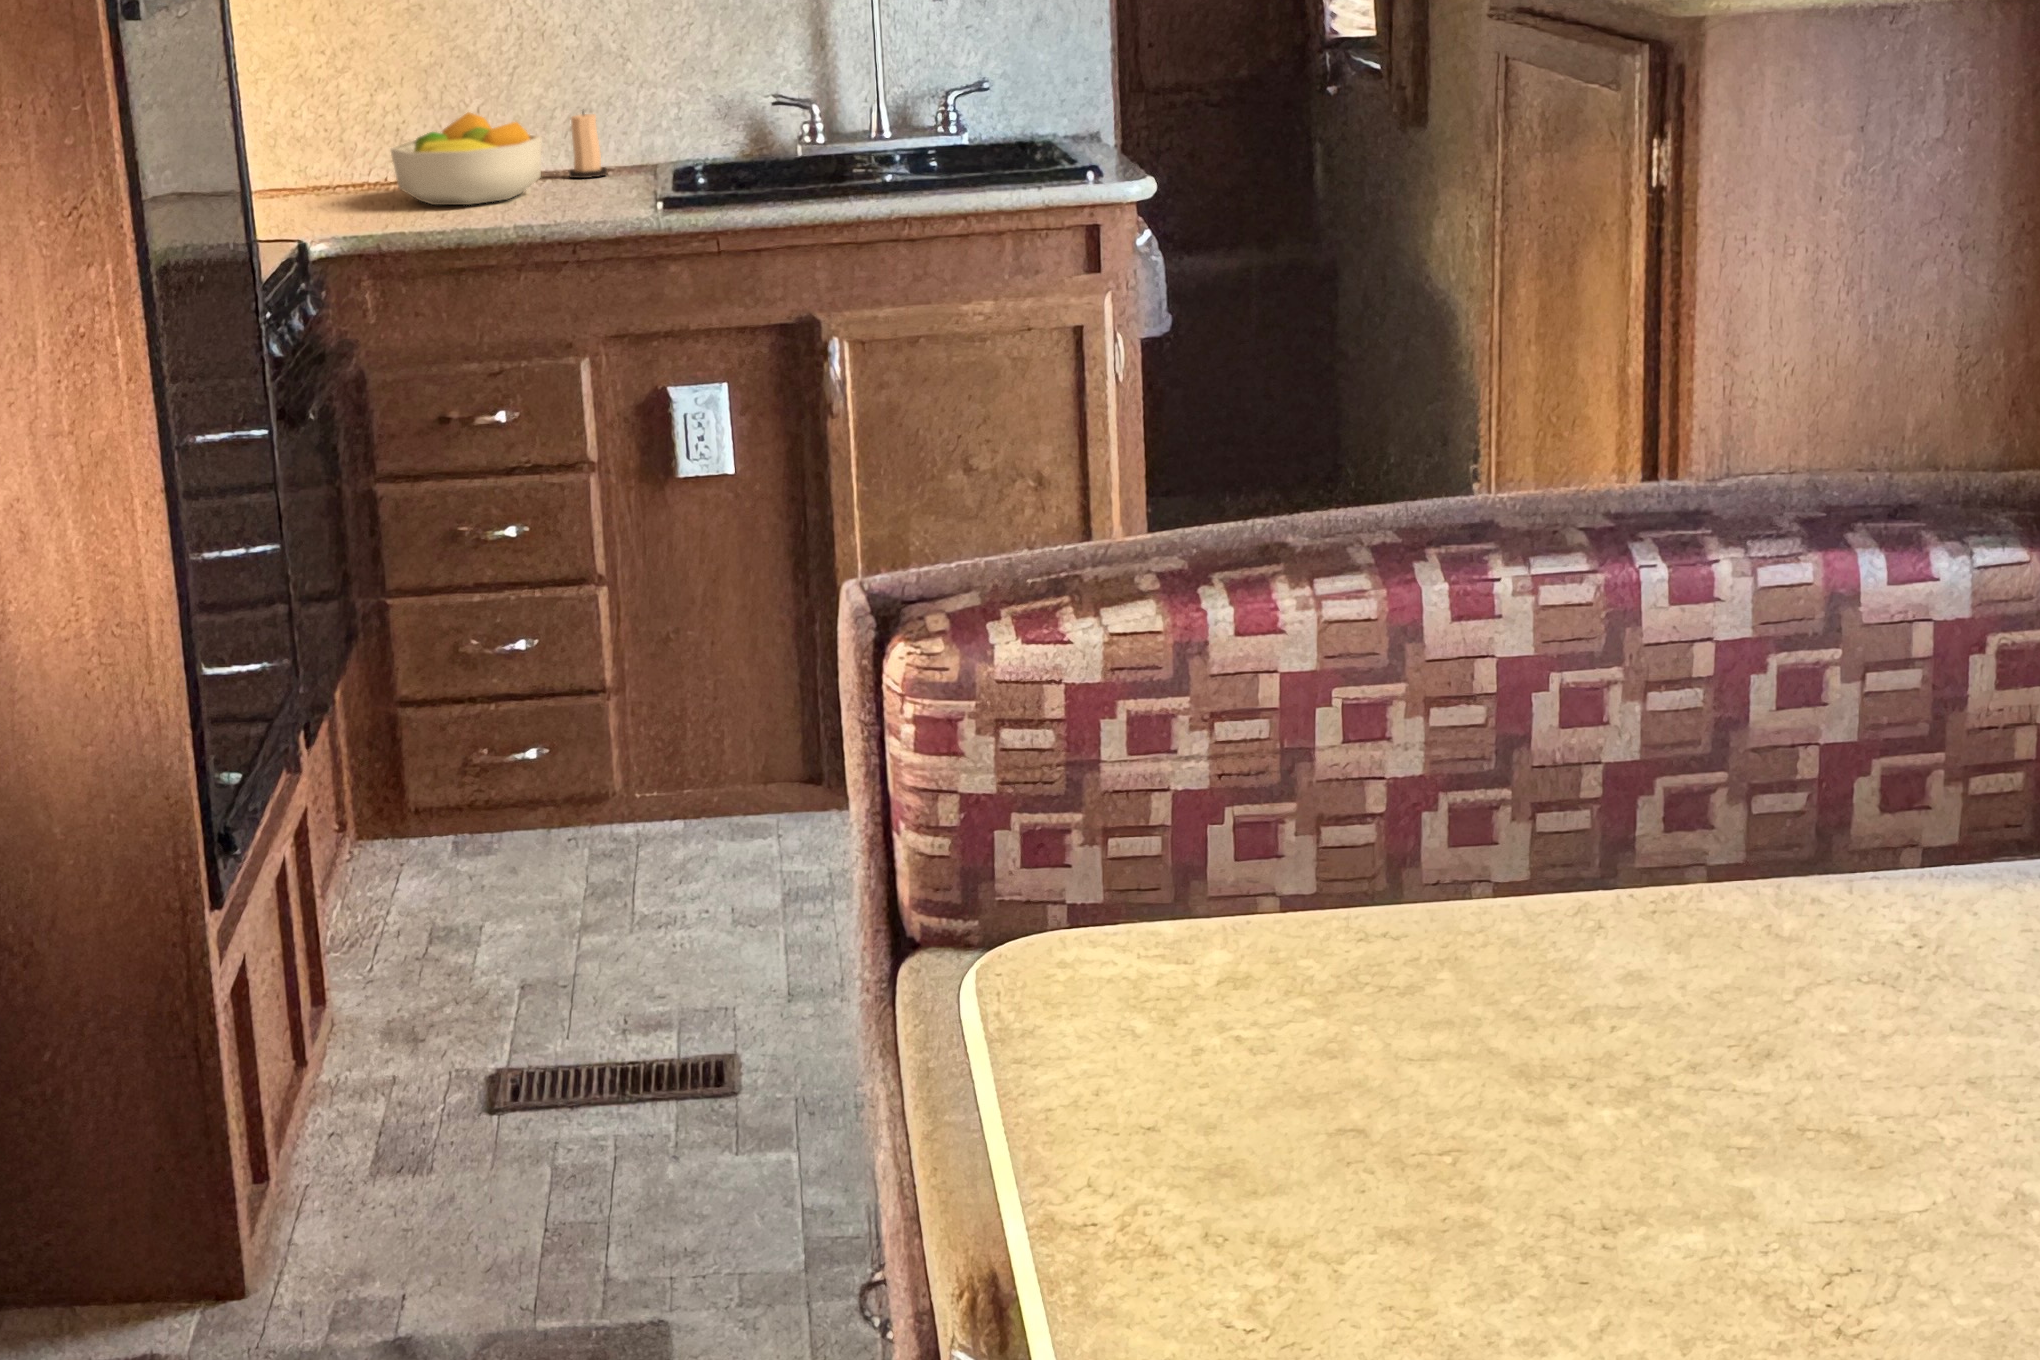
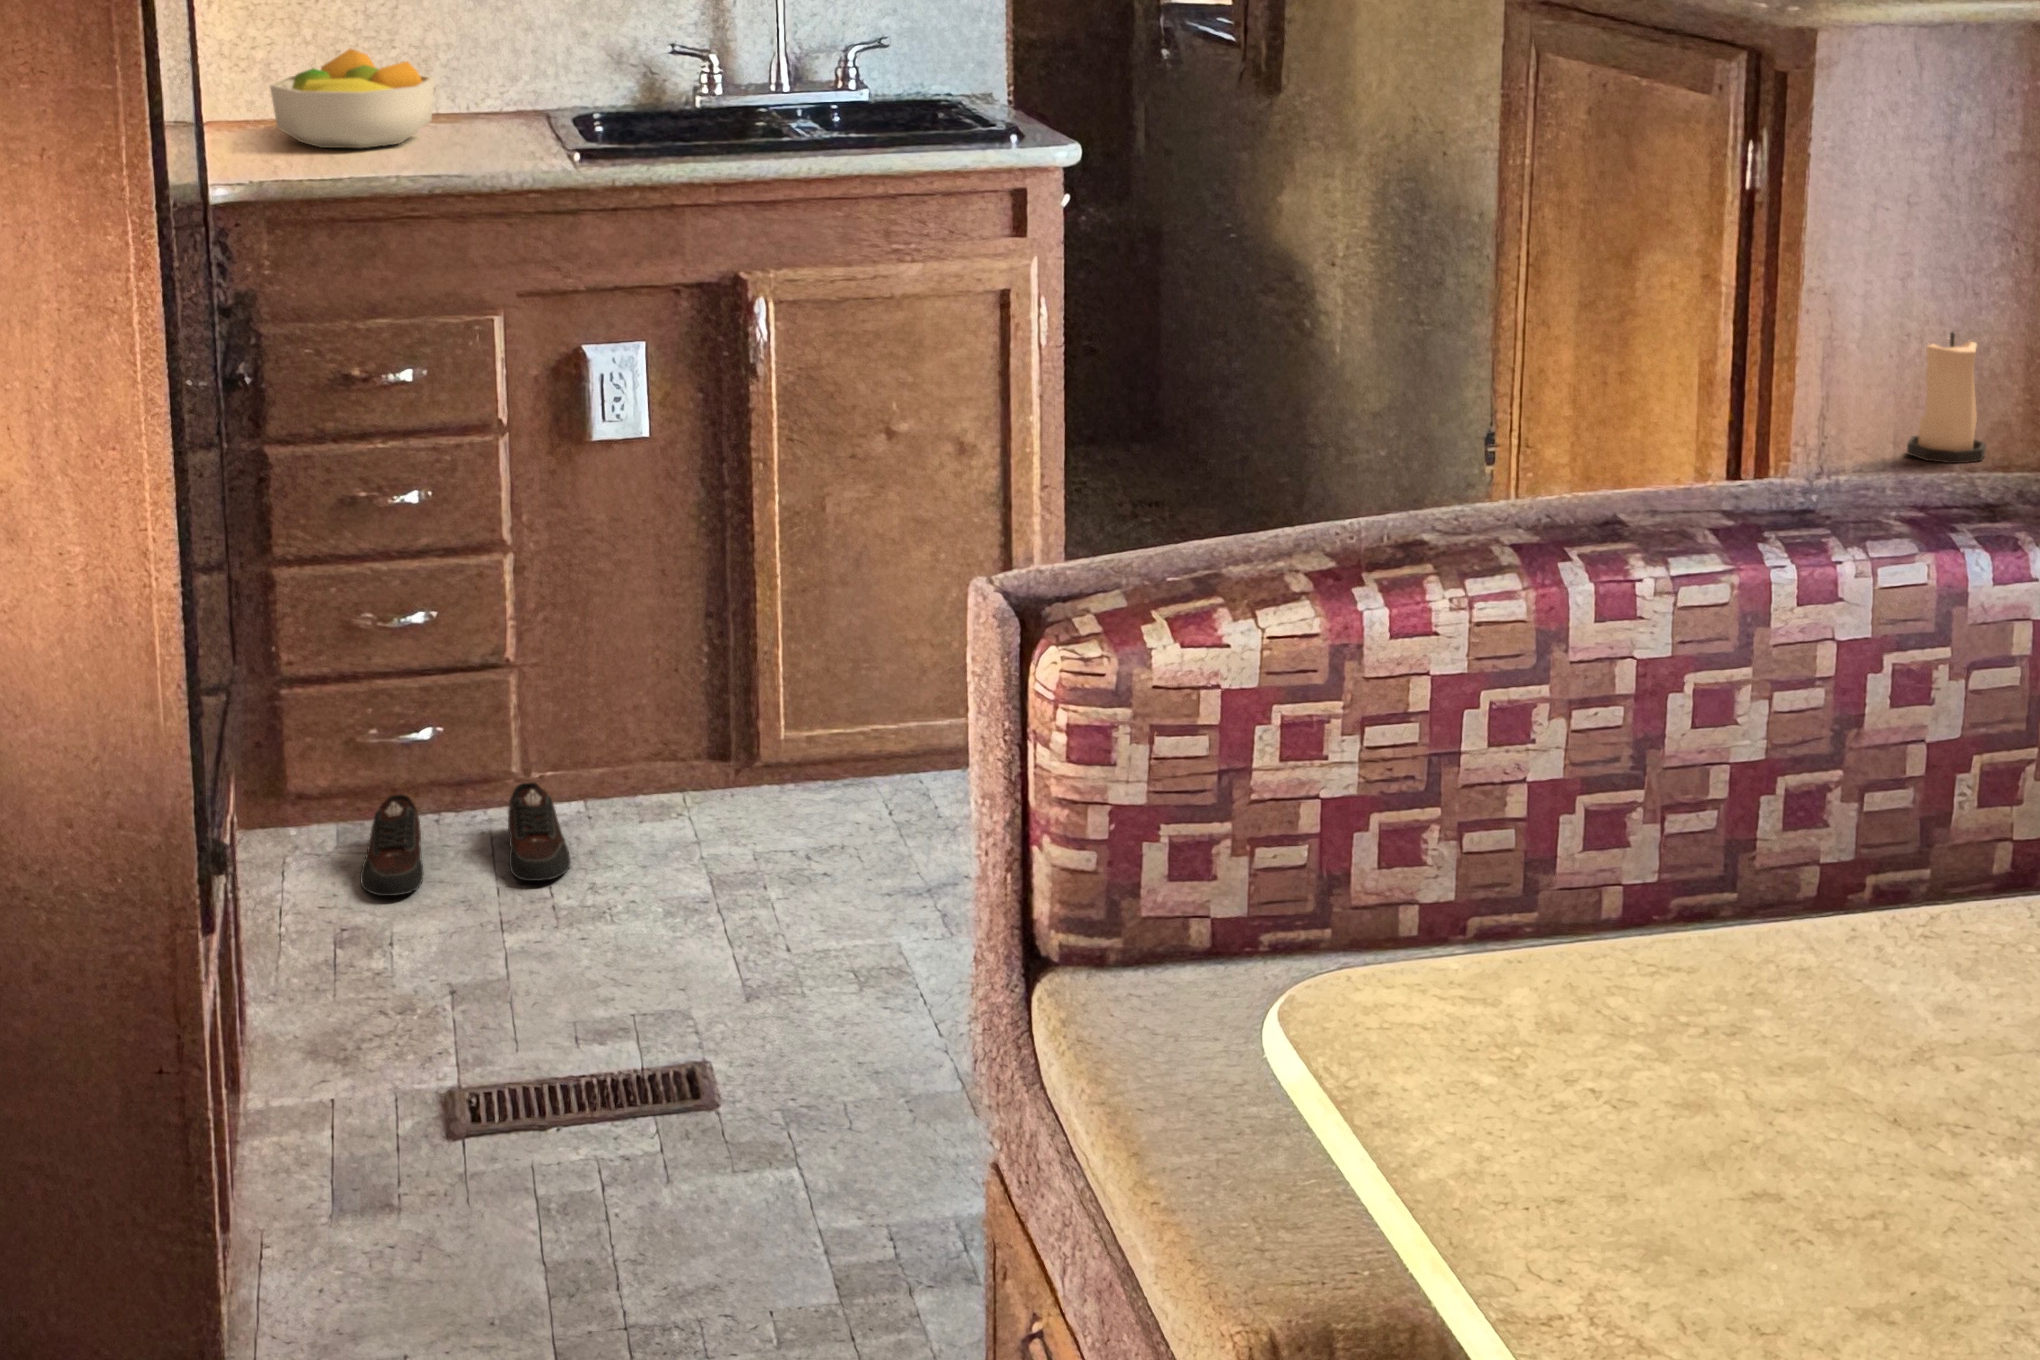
candle: present [569,112,607,178] -> present [1907,332,1986,463]
shoe: none [463,795,657,895] -> present [360,782,571,896]

